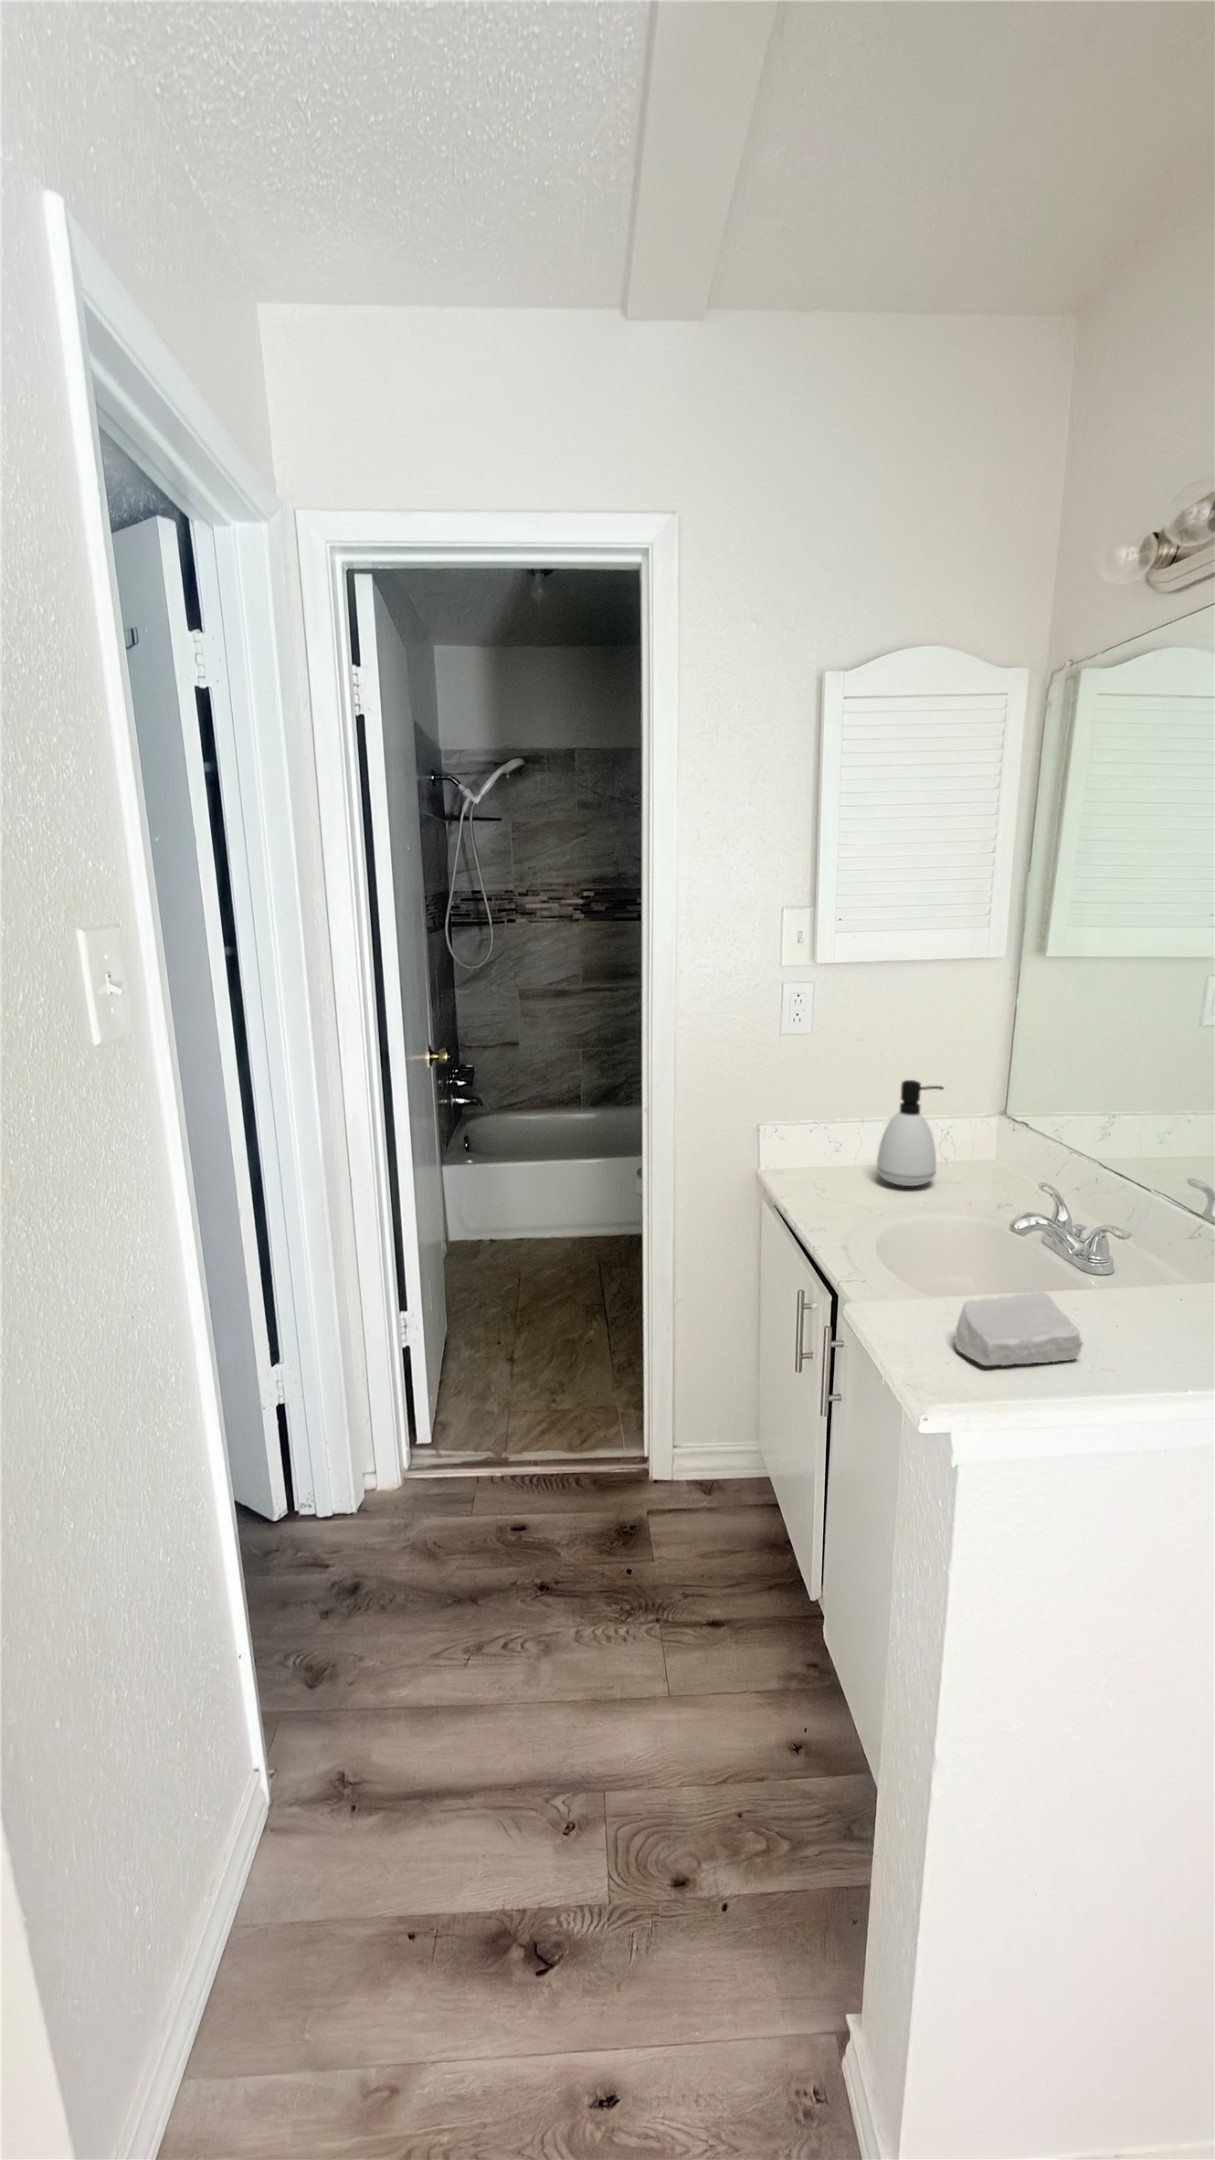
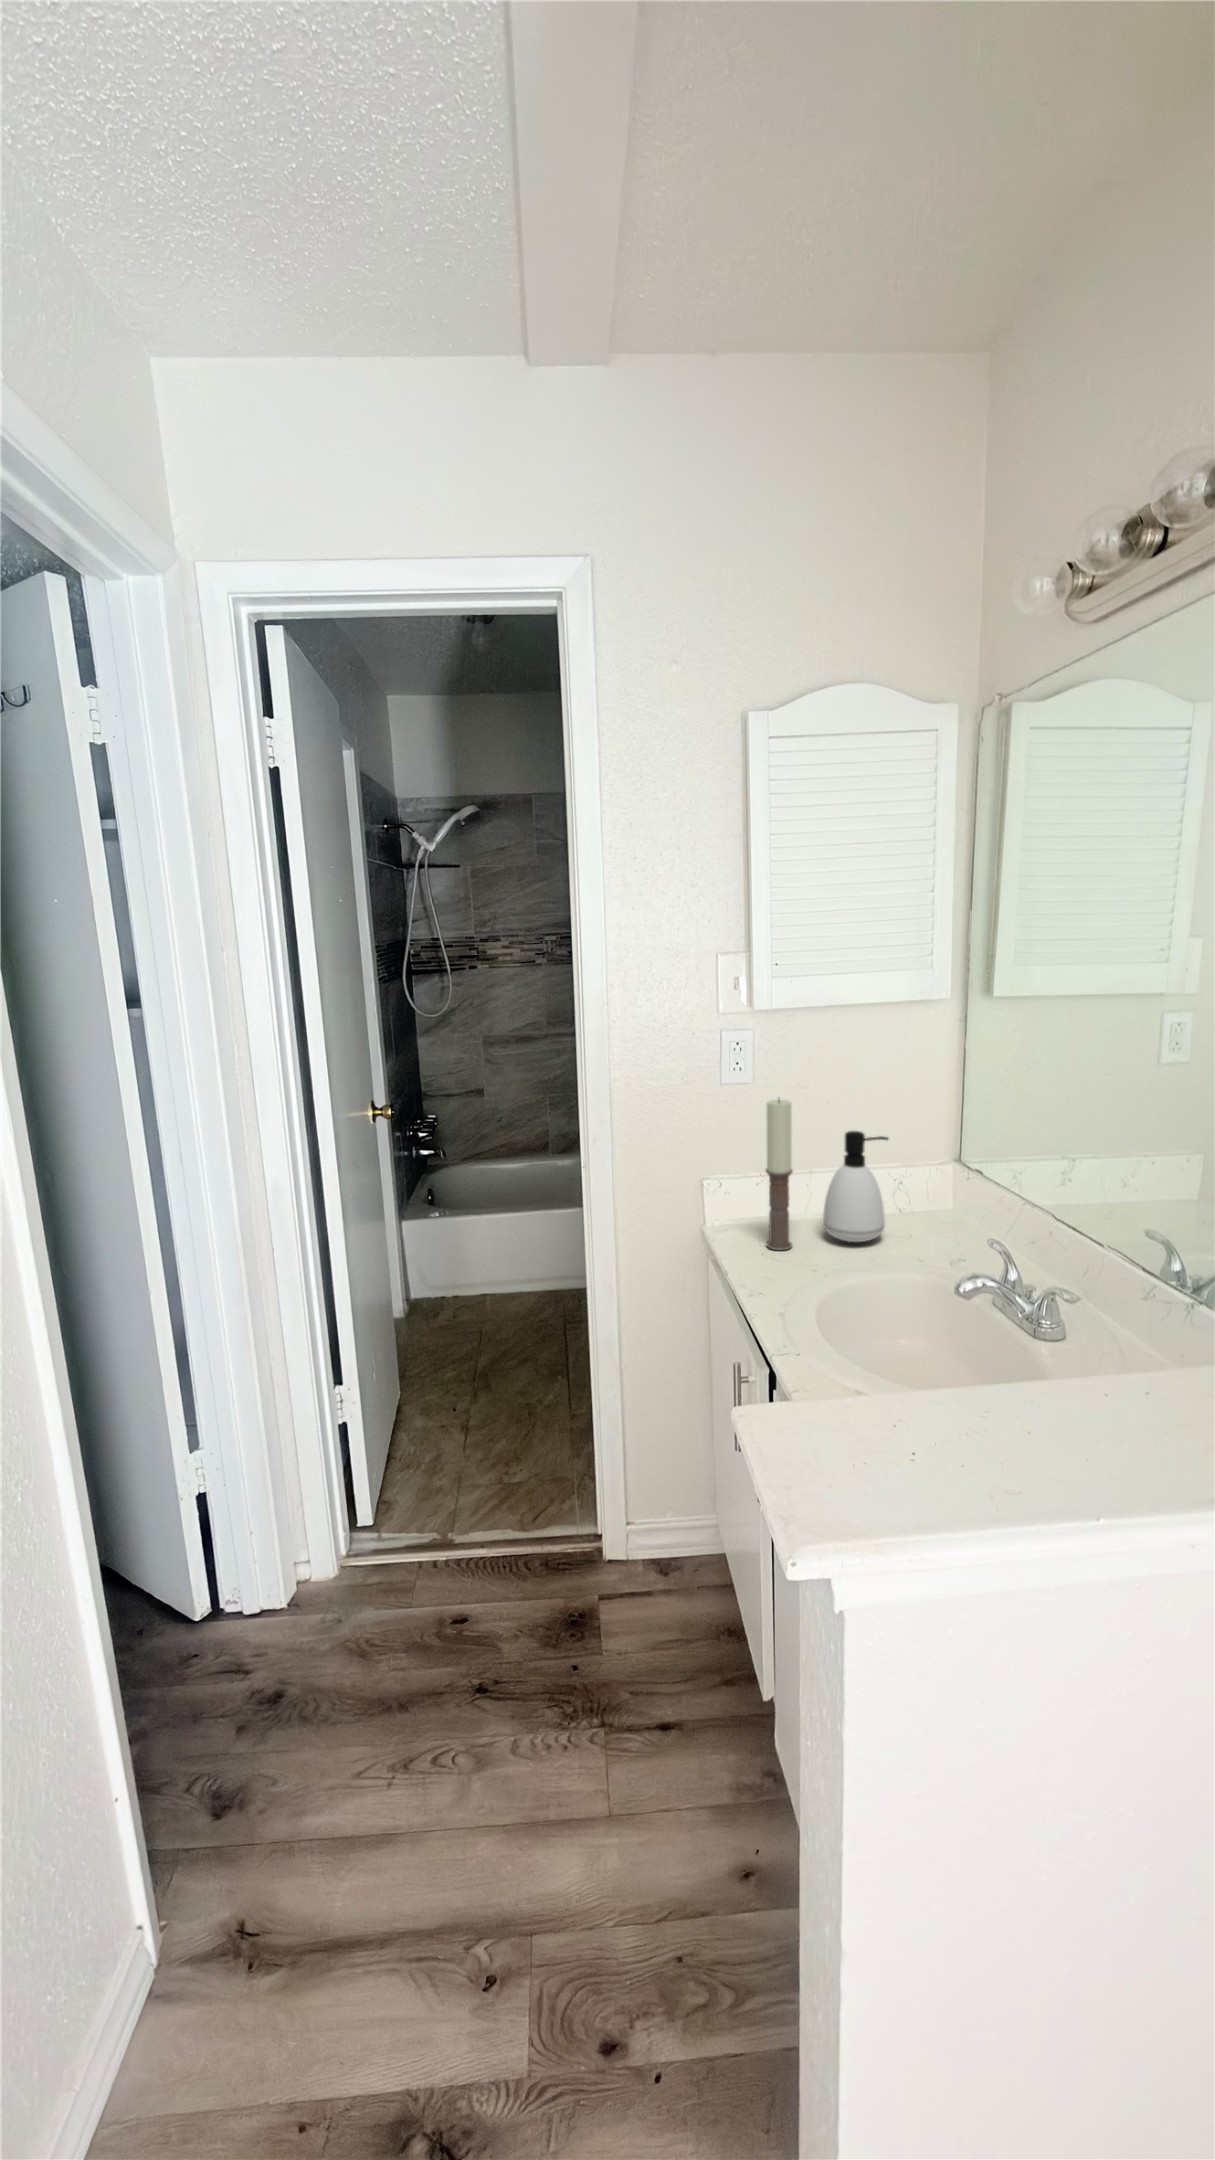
candle: none [822,1046,853,1192] -> present [766,1099,793,1250]
soap bar: present [954,1292,1082,1366] -> none [850,1402,995,1497]

